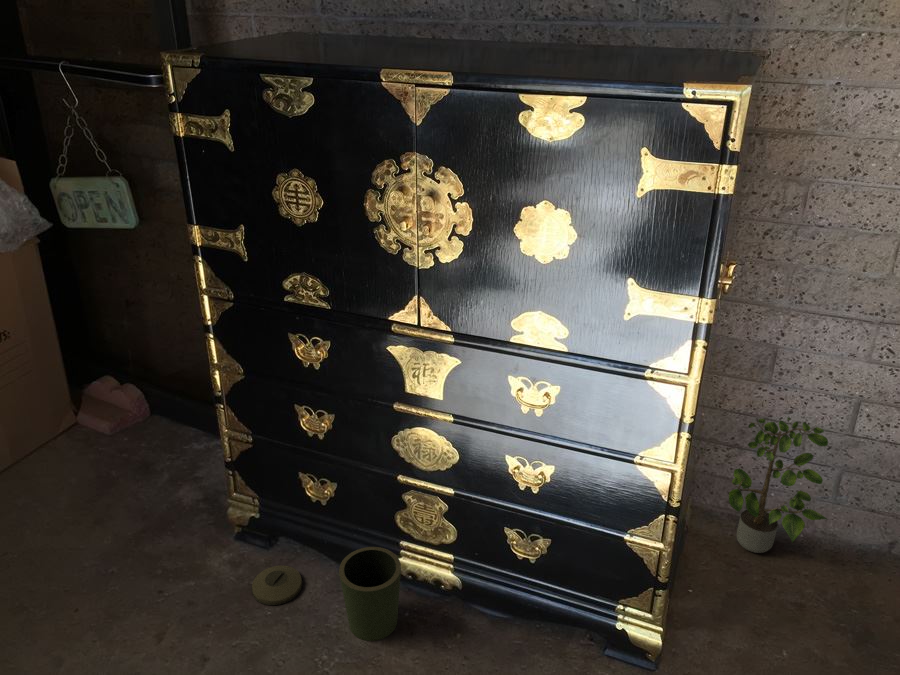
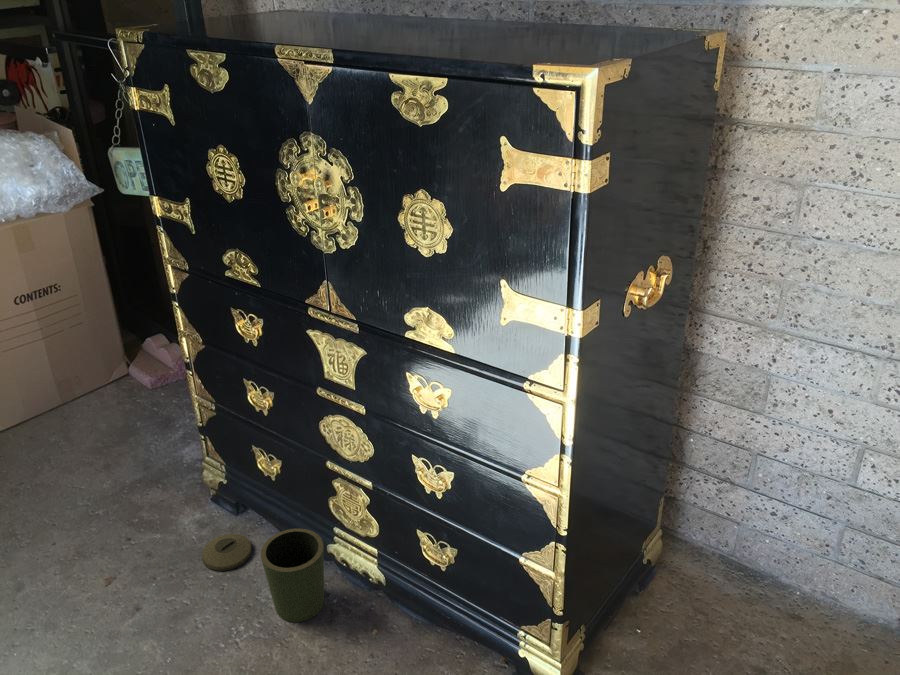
potted plant: present [729,417,828,553] -> none [701,448,816,606]

